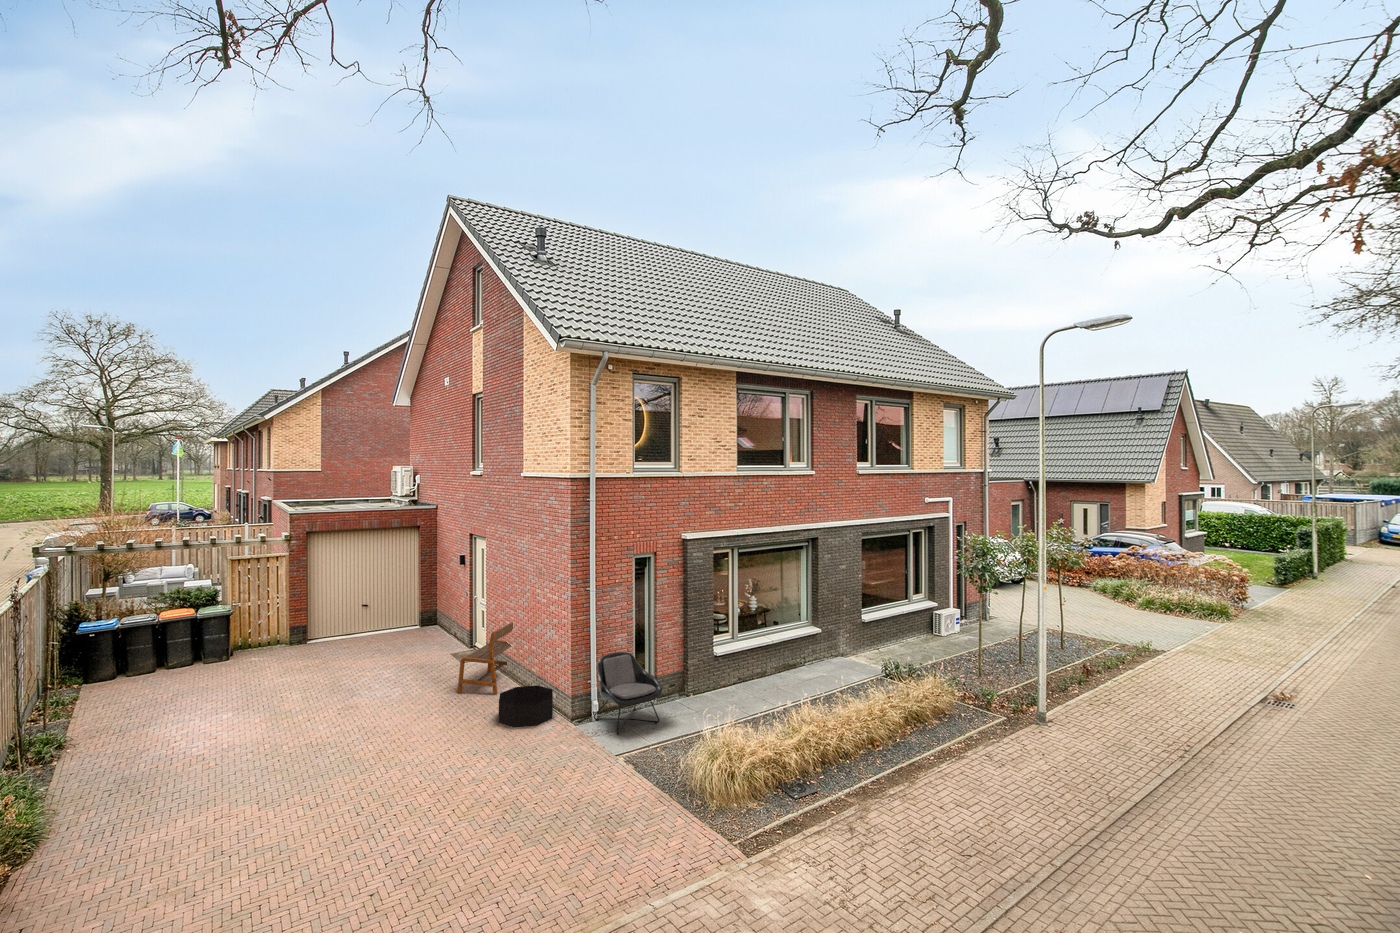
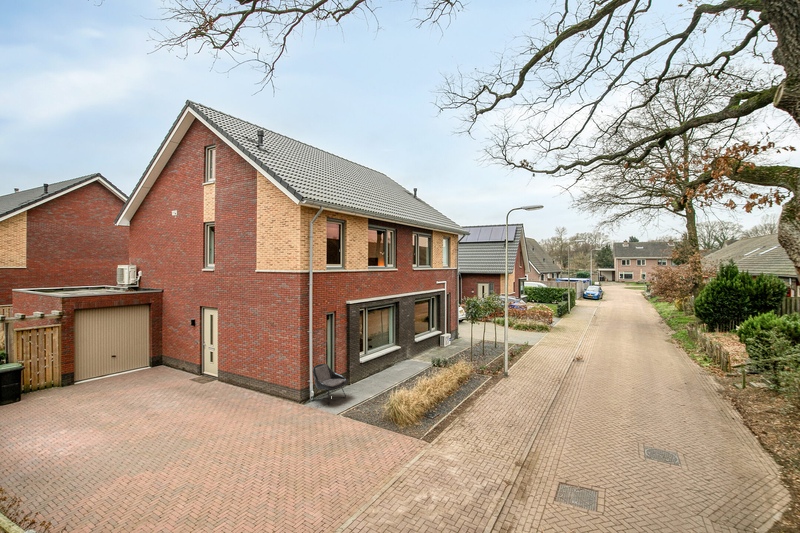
bench: present [458,622,513,694] -> none [218,353,249,399]
basket: present [499,685,553,728] -> none [255,387,287,411]

